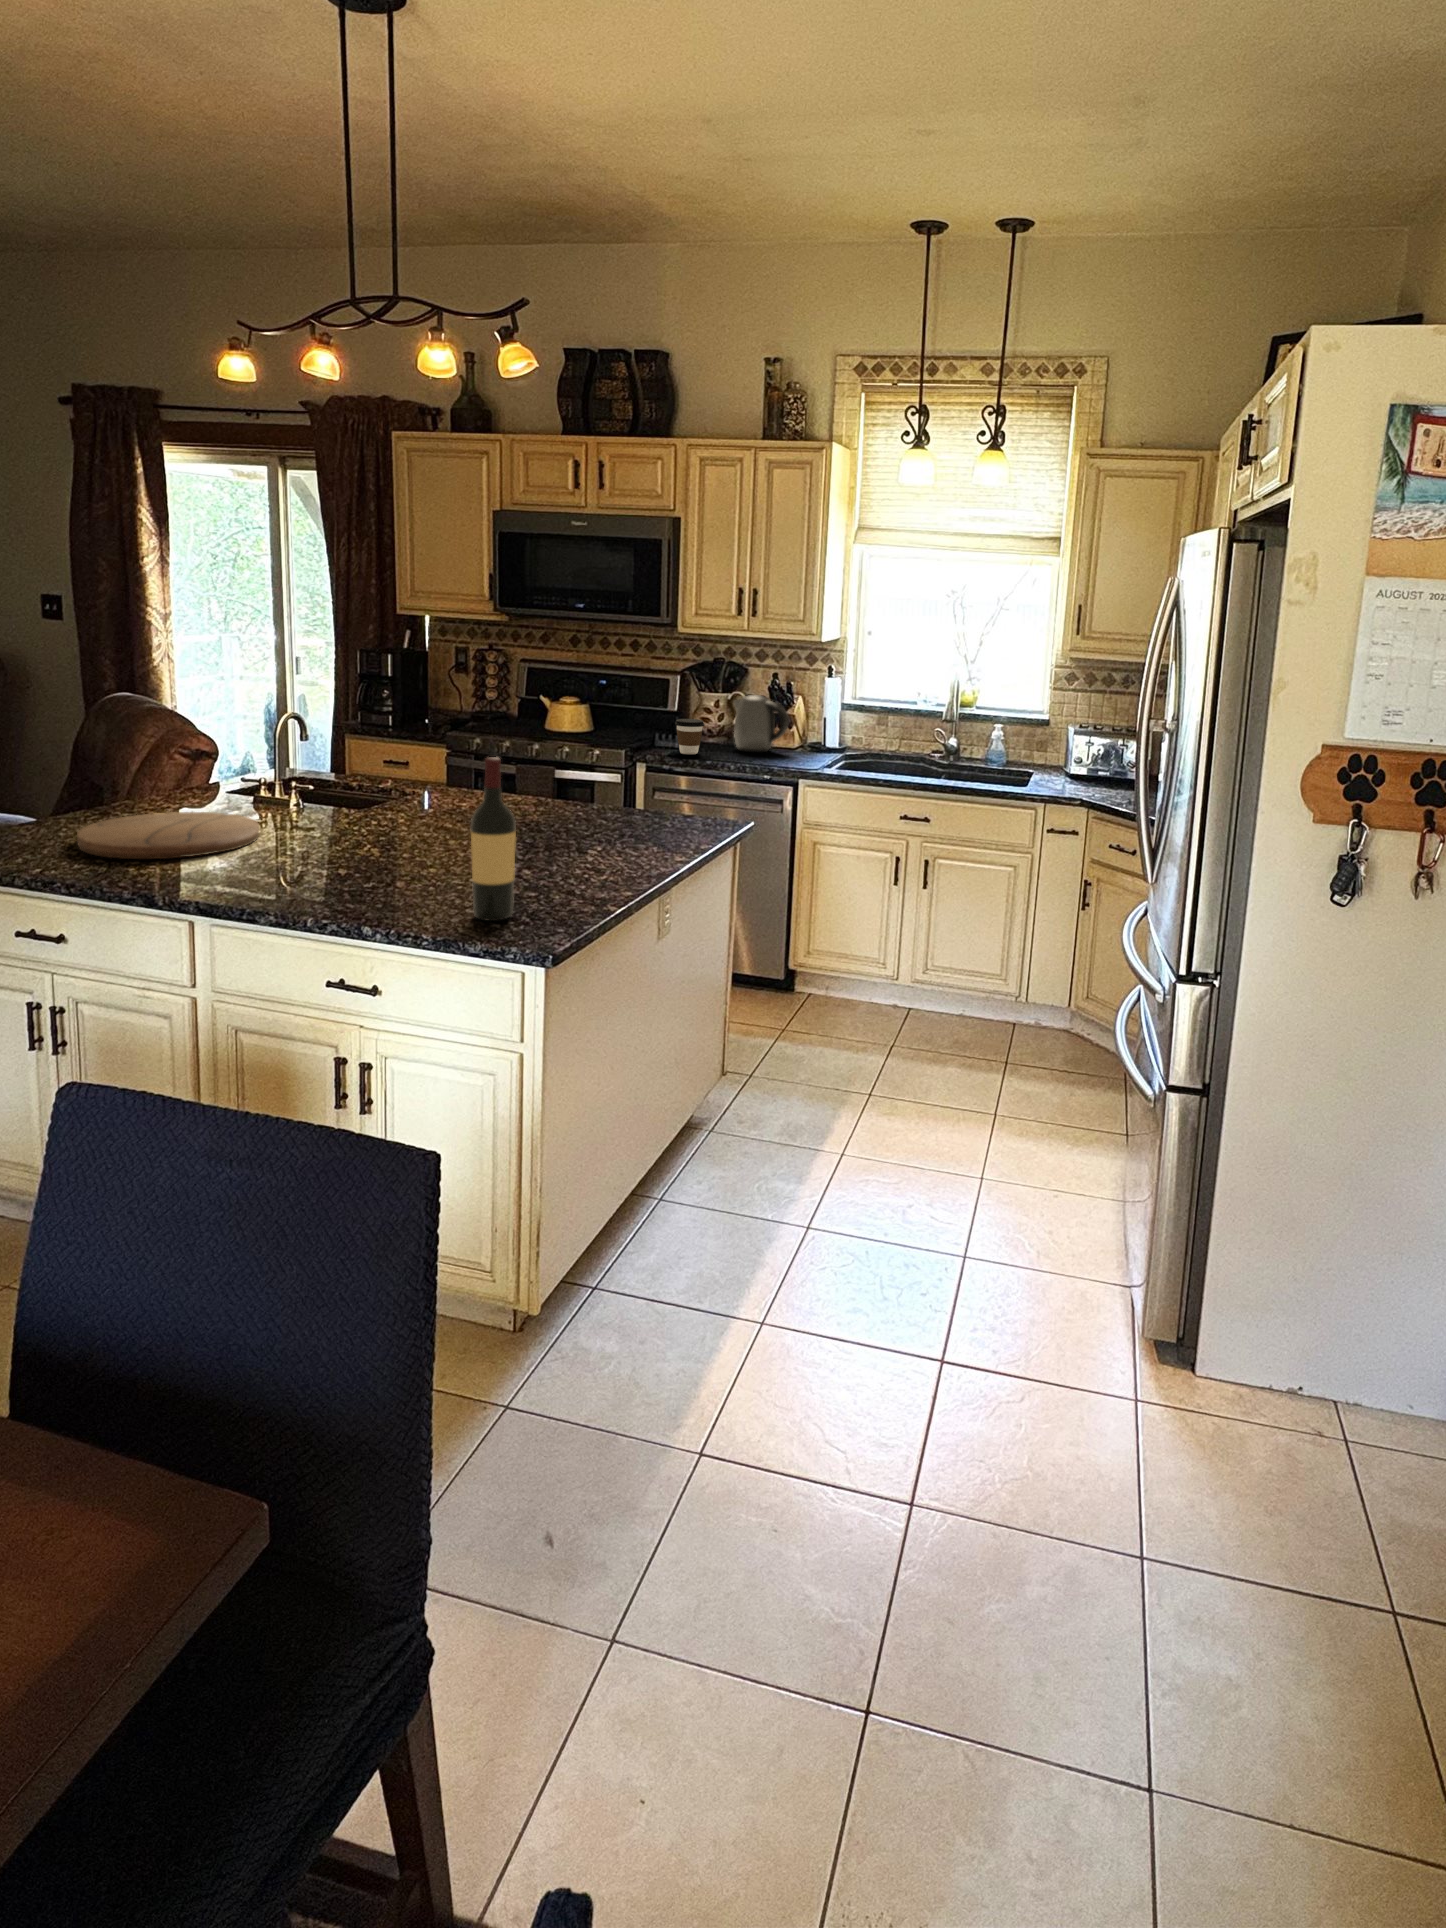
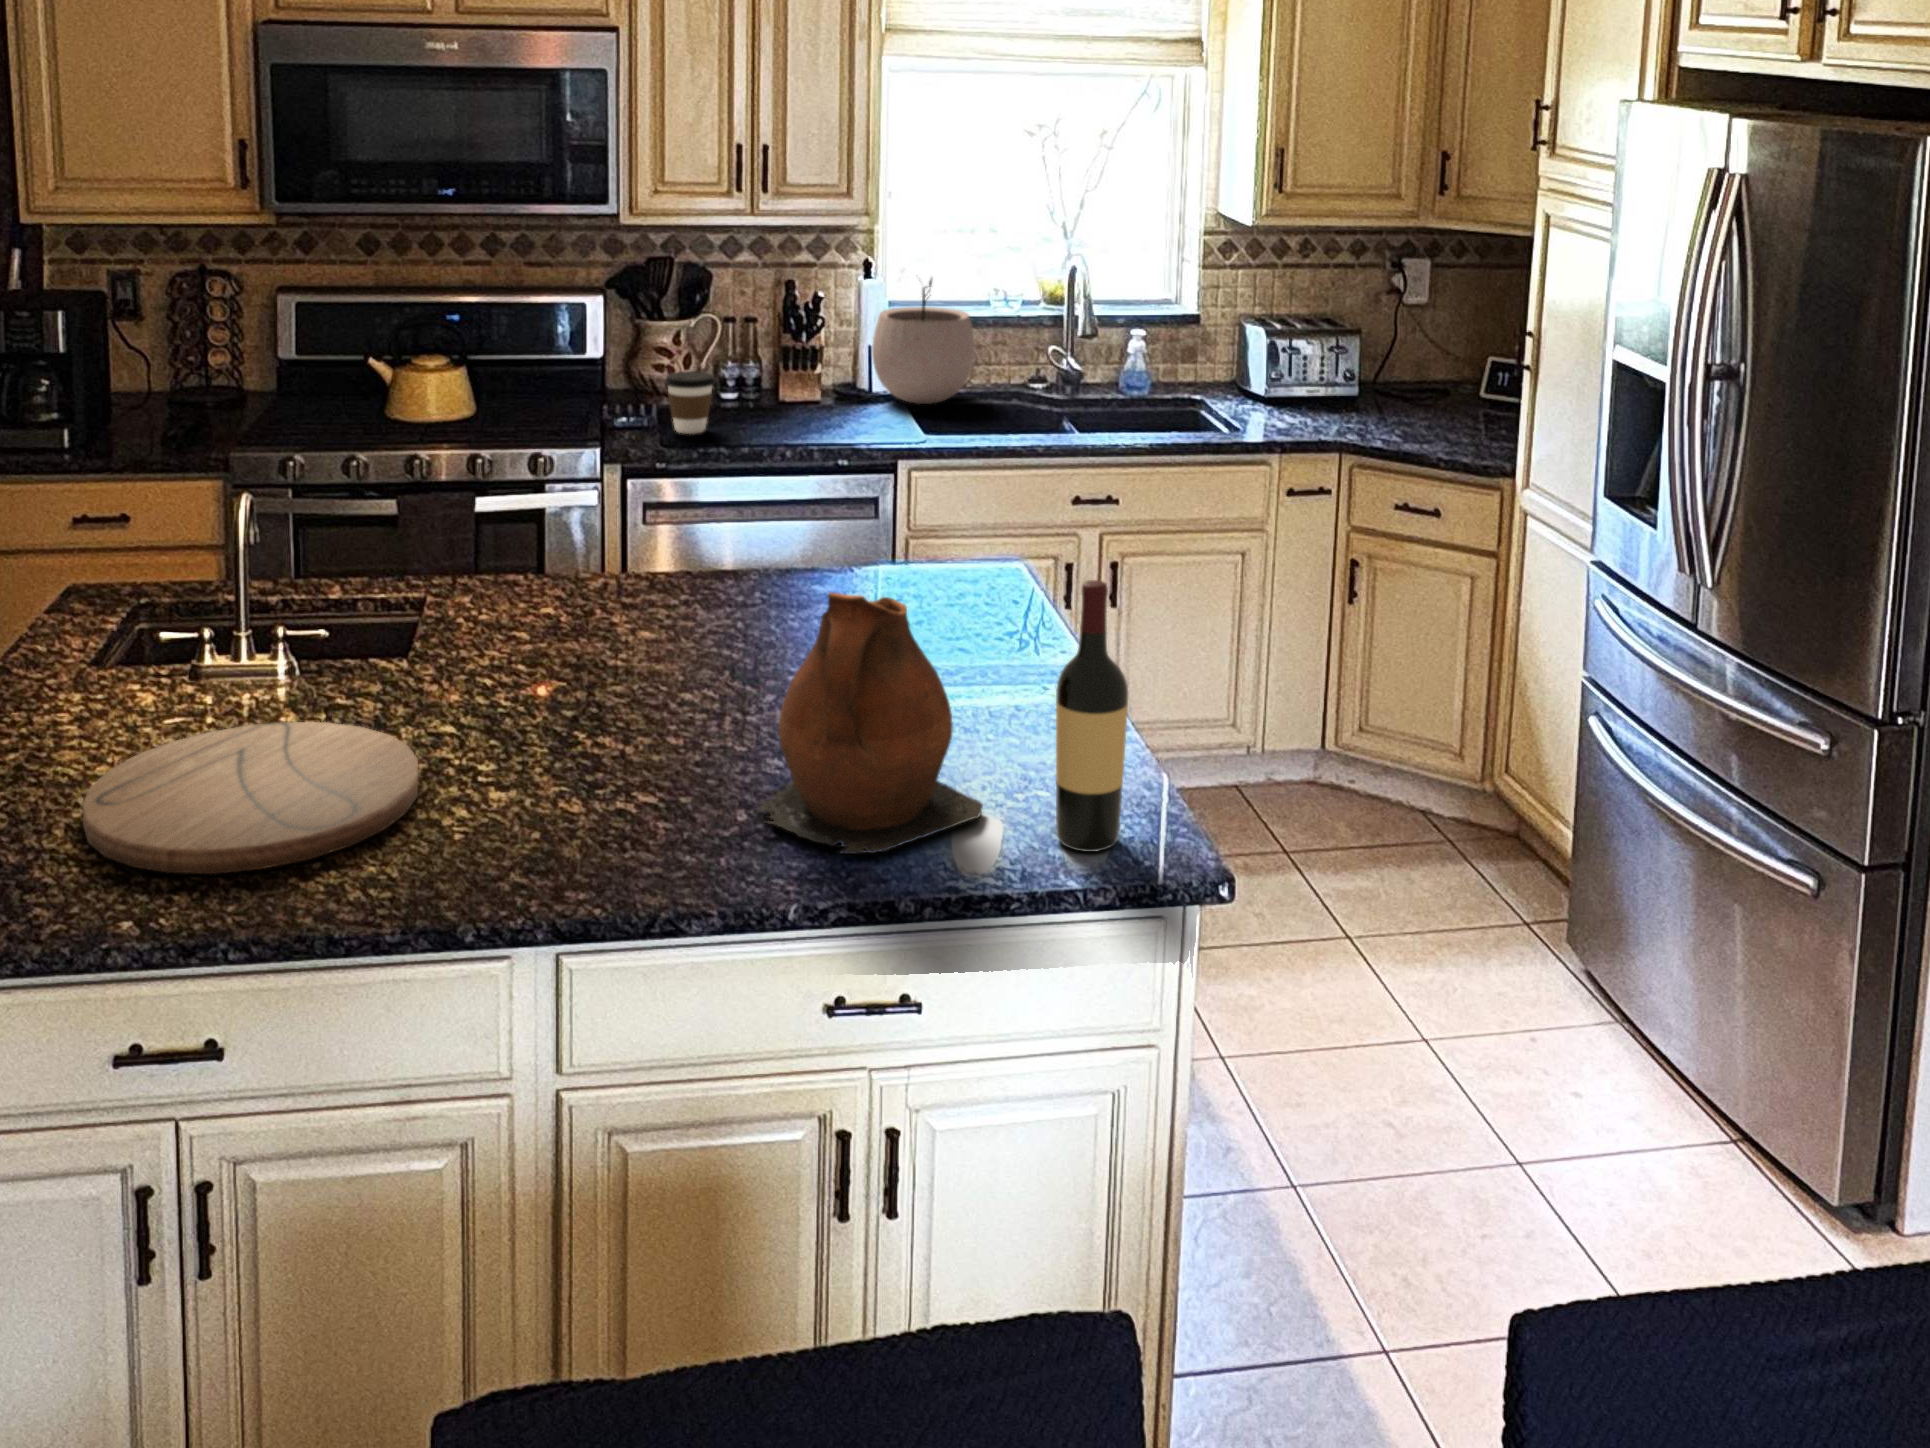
plant pot: none [819,677,883,758] -> present [872,279,975,404]
kettle: present [734,695,789,752] -> none [732,317,830,414]
ceramic pitcher: none [349,750,469,900] -> present [760,592,983,854]

